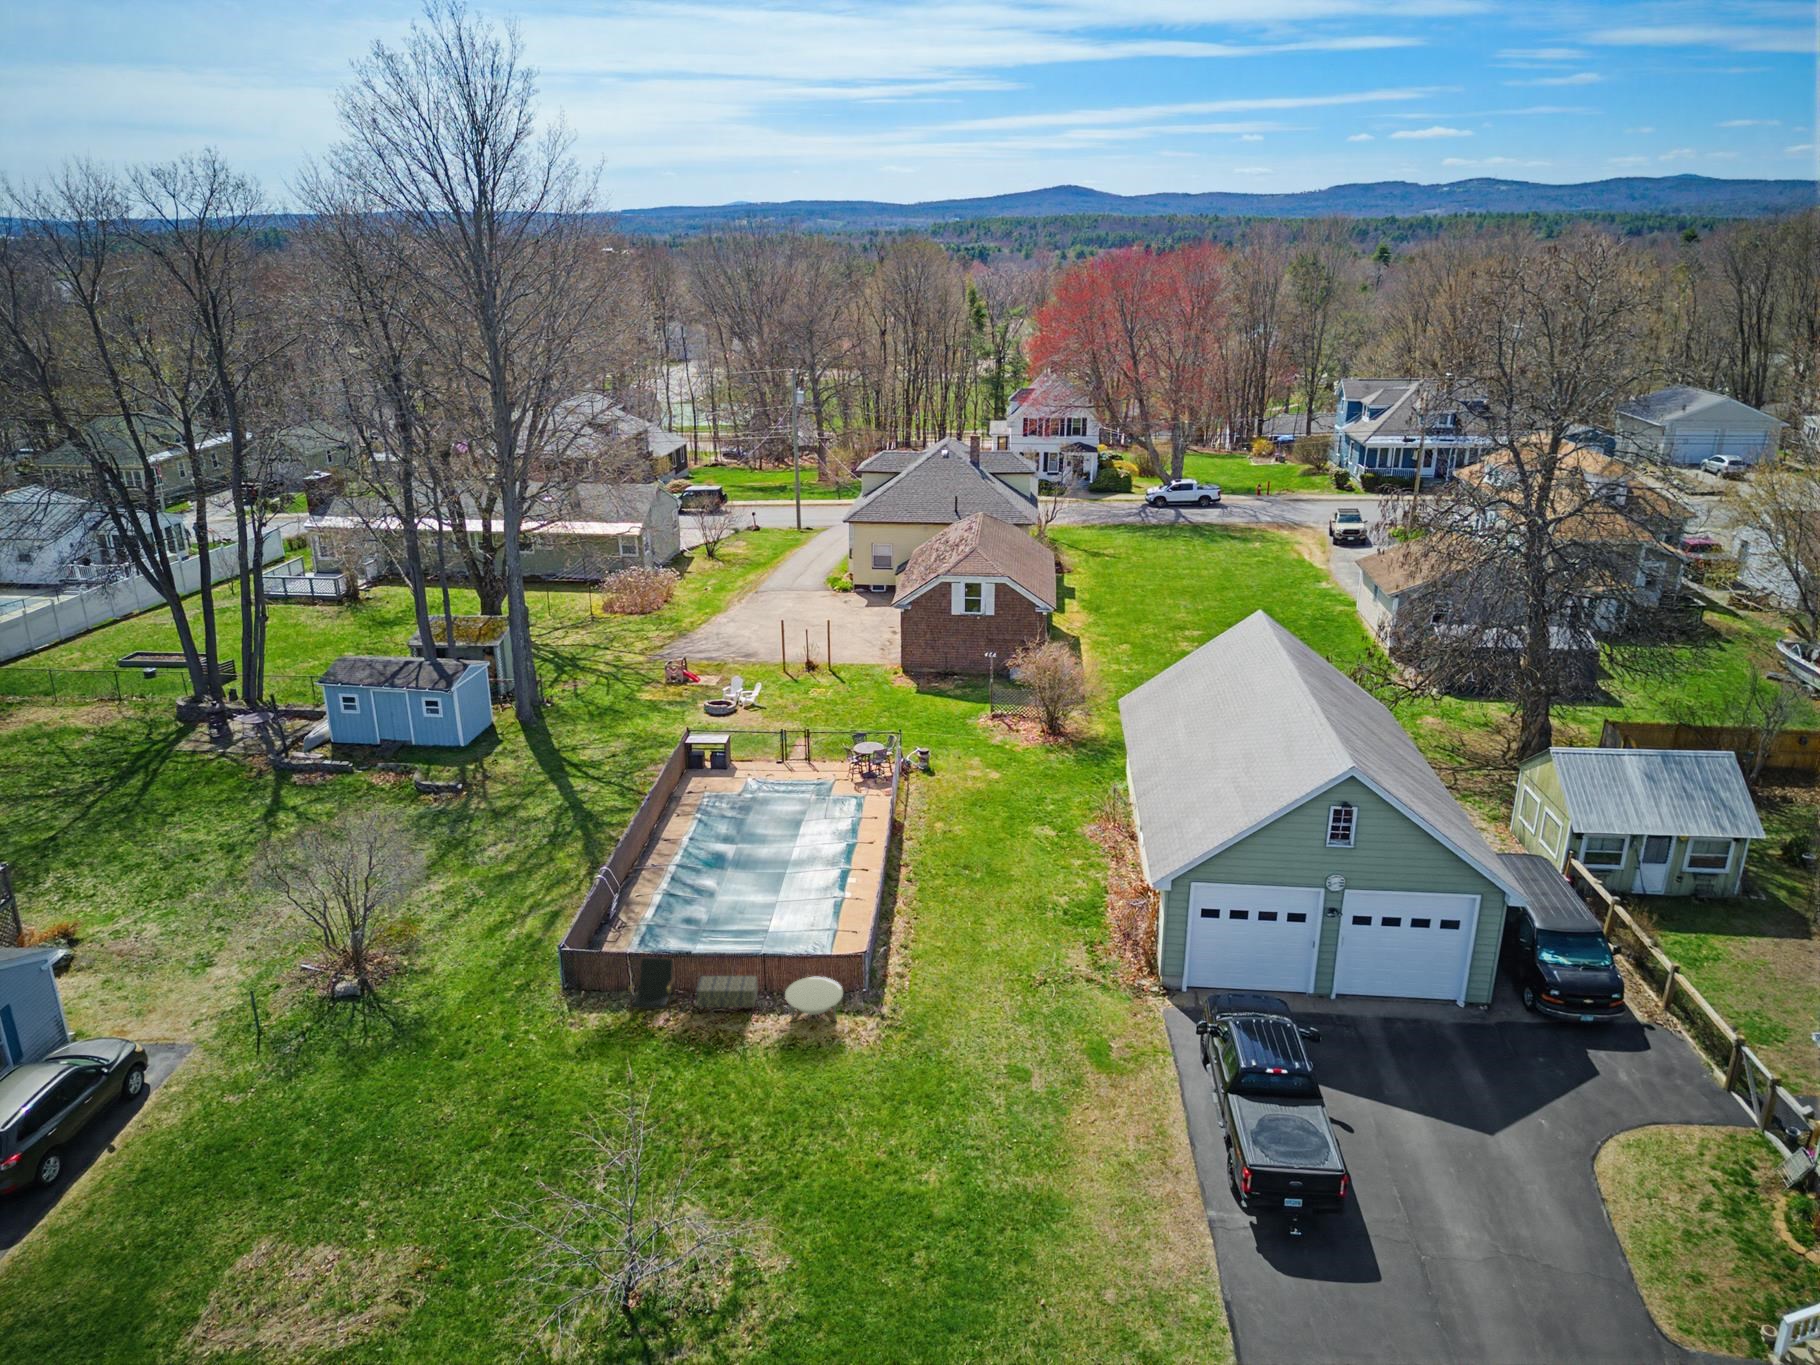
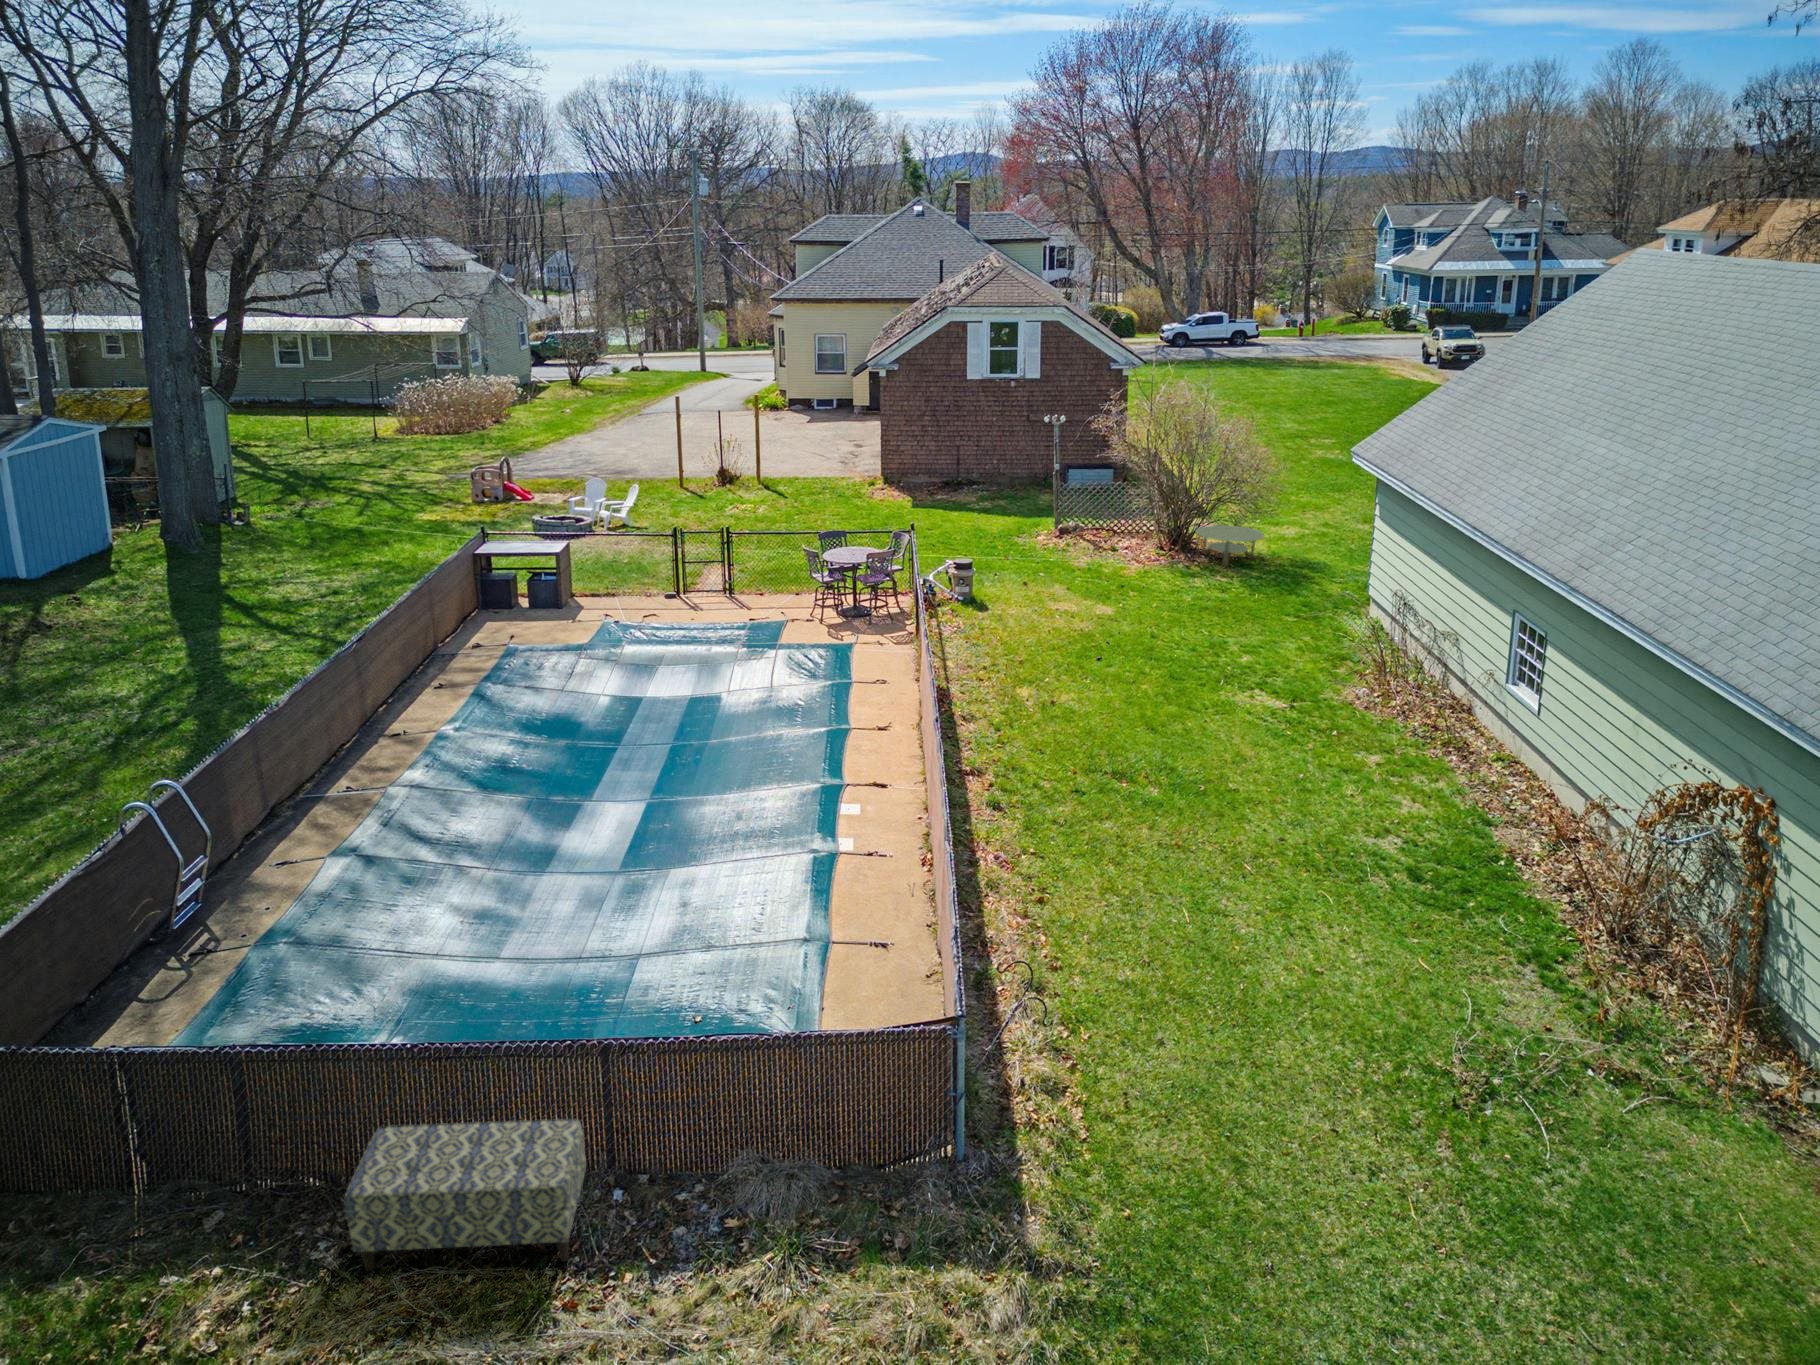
lounge chair: present [629,958,676,1018] -> none [71,1071,295,1308]
round table: present [785,977,843,1022] -> present [1196,525,1264,567]

